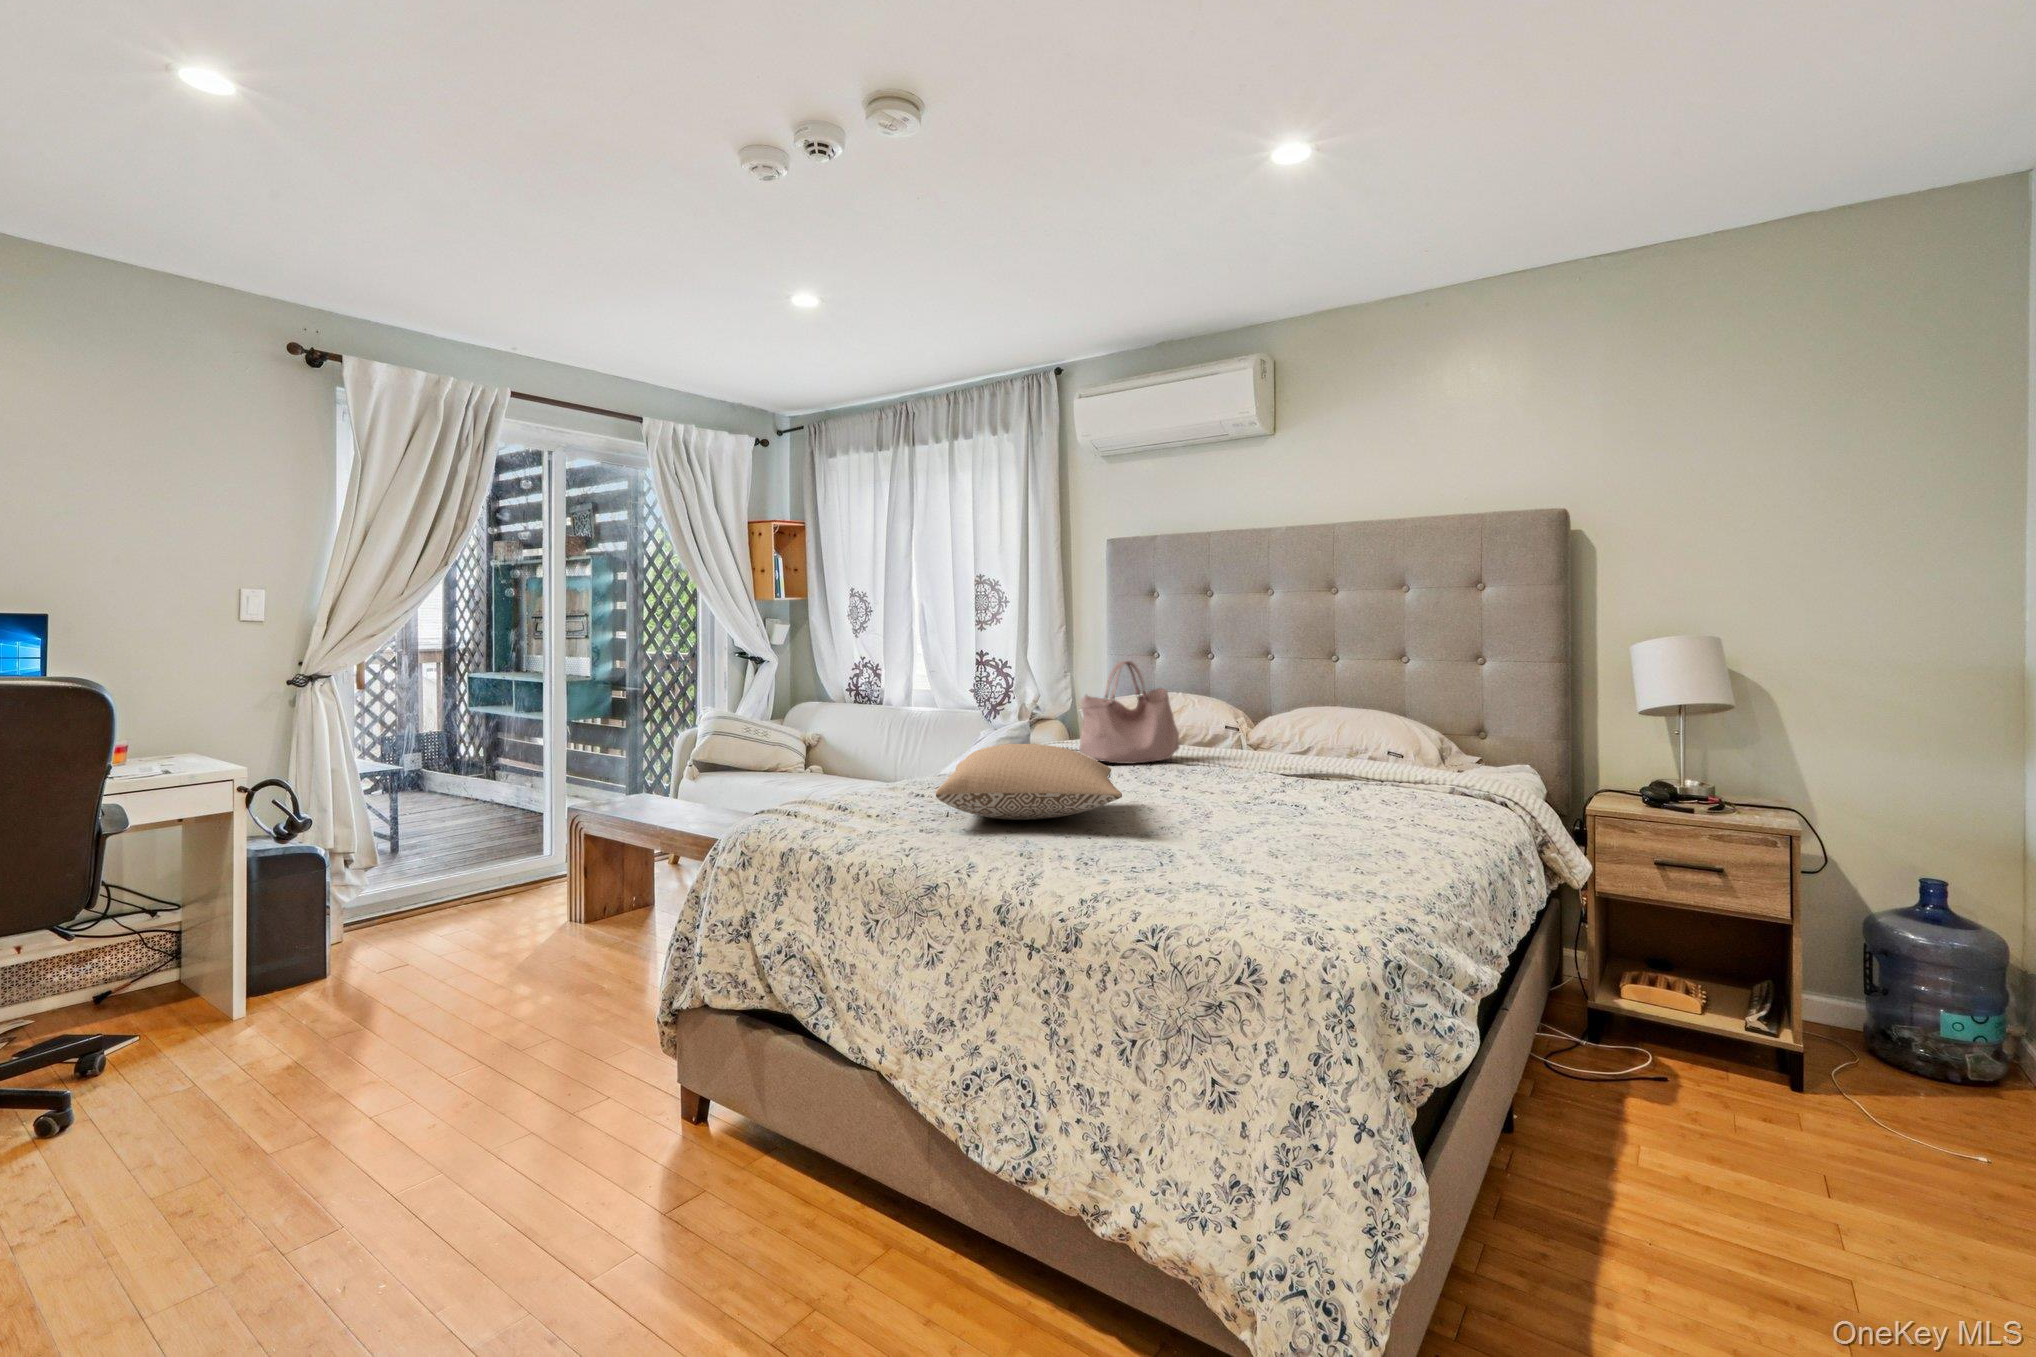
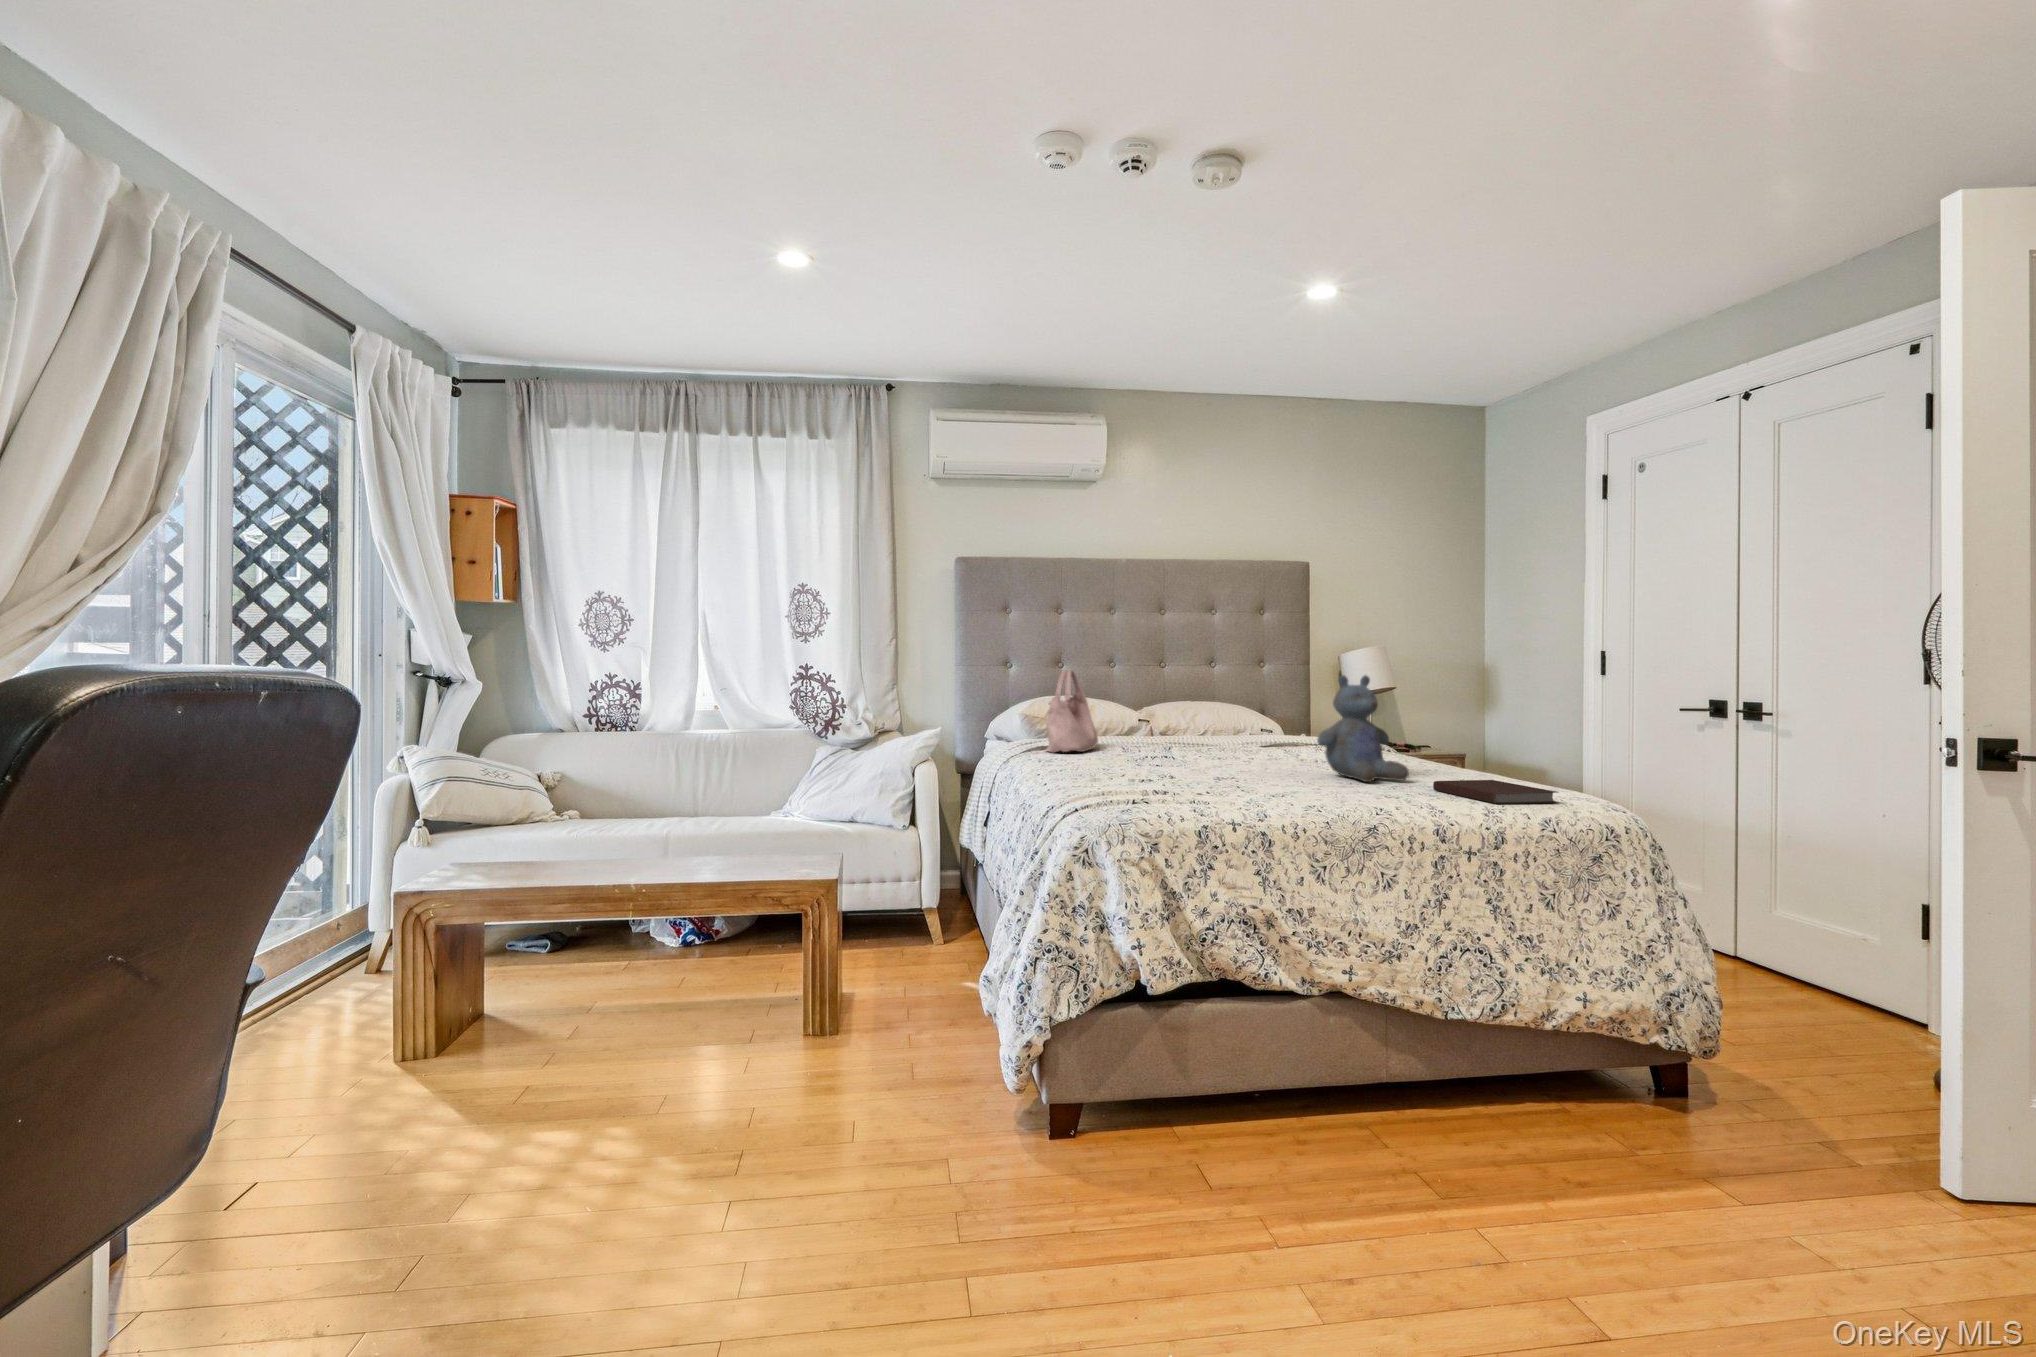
stuffed bear: none [1204,677,1336,845] -> present [1317,675,1409,782]
pillow: present [936,744,1122,820] -> none [1147,729,1336,788]
notebook: none [1202,849,1360,910] -> present [1433,780,1559,804]

